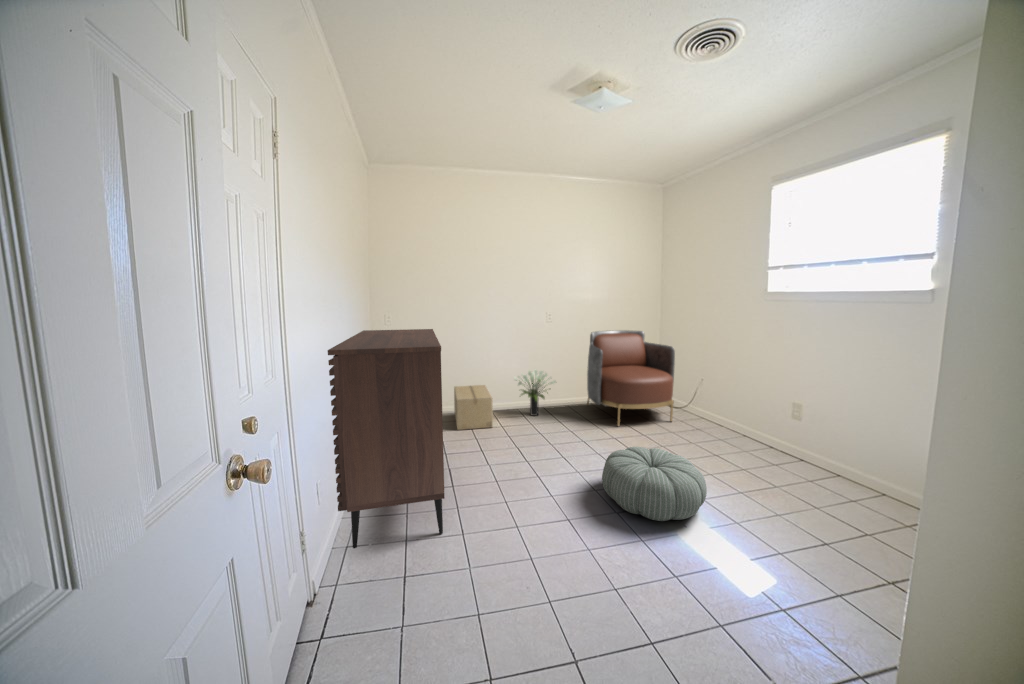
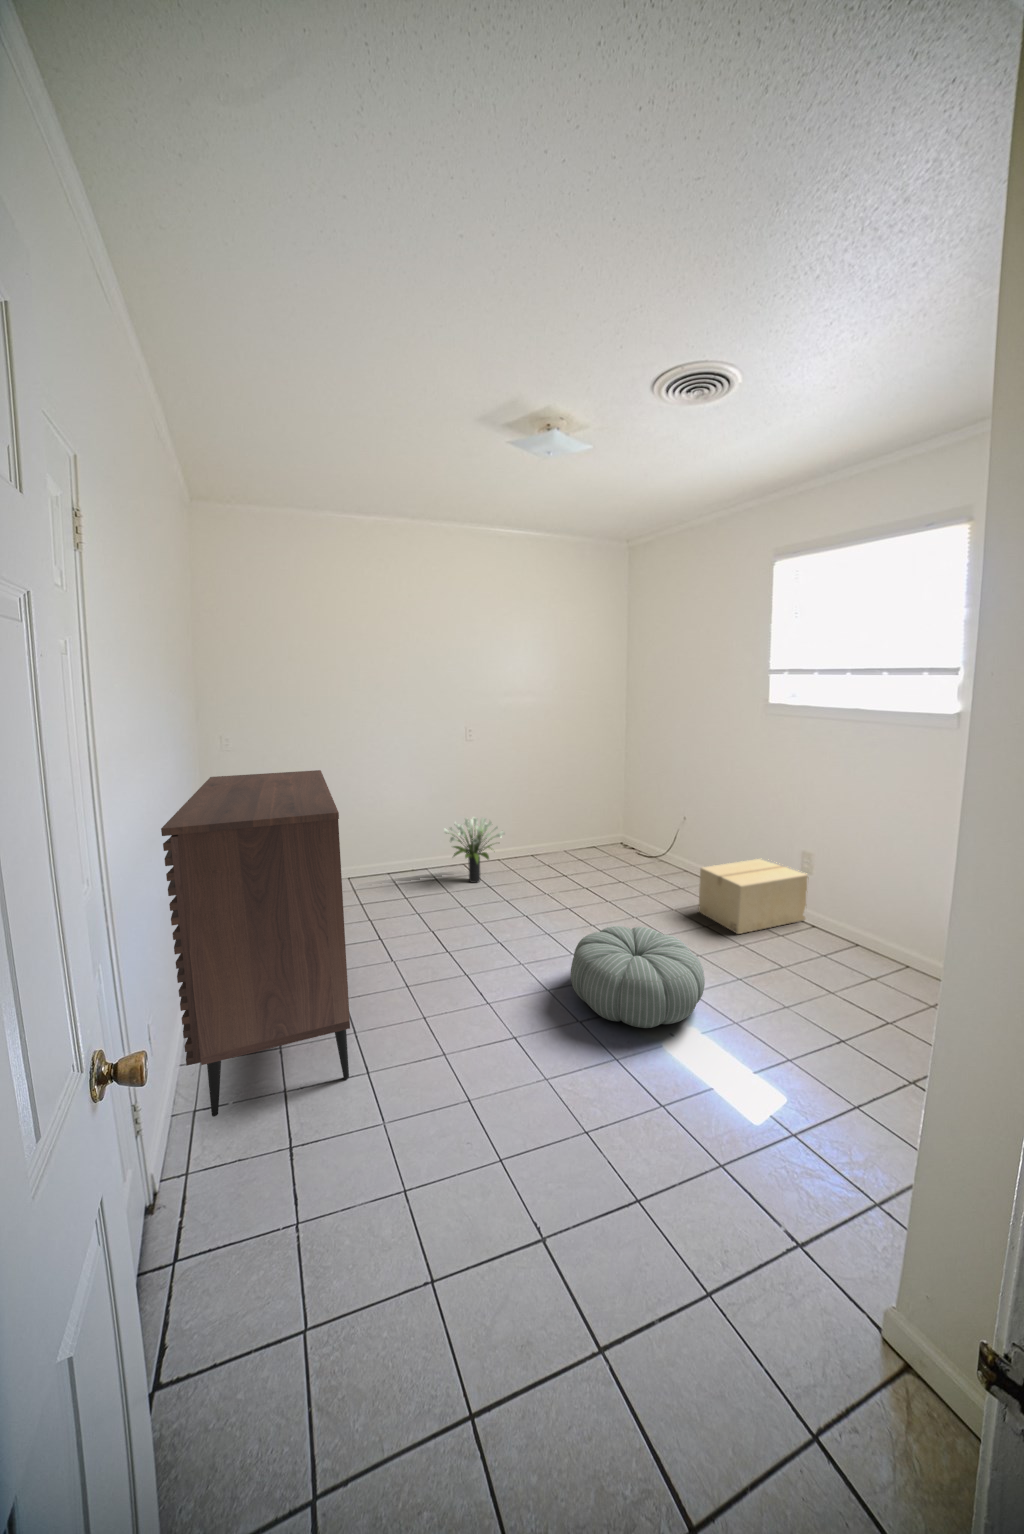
armchair: present [587,330,675,426] -> none [548,756,664,893]
cardboard box: present [454,385,493,430] -> present [699,859,809,934]

